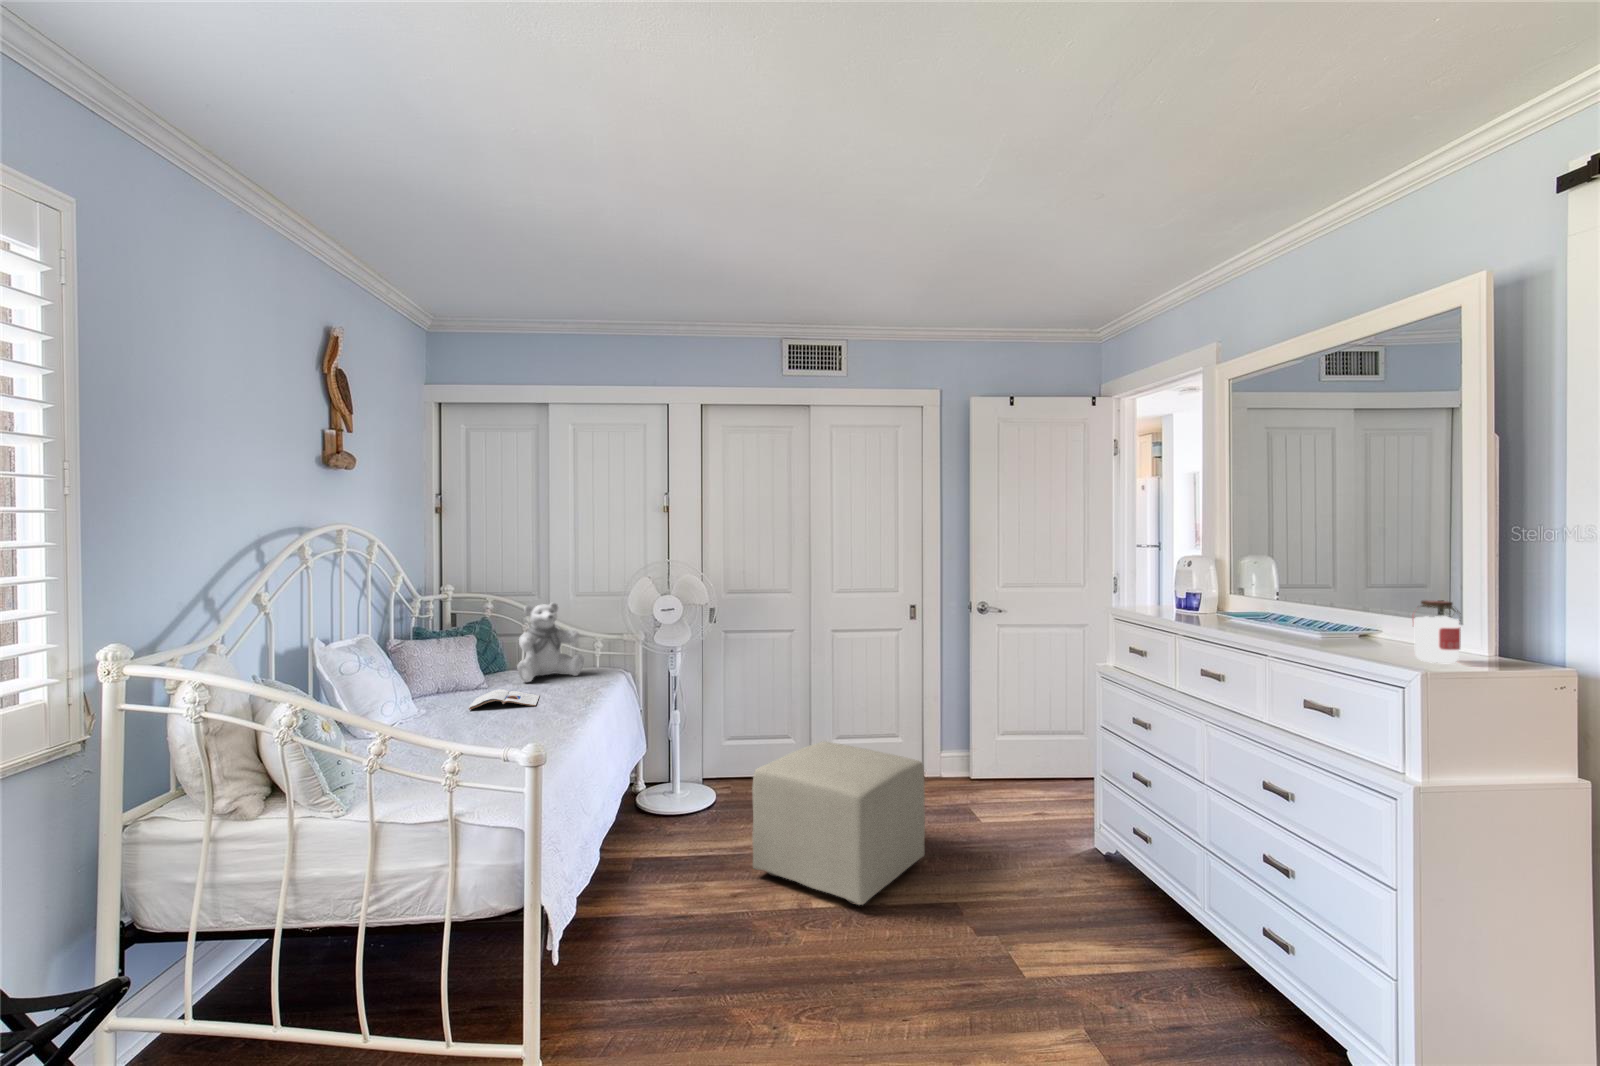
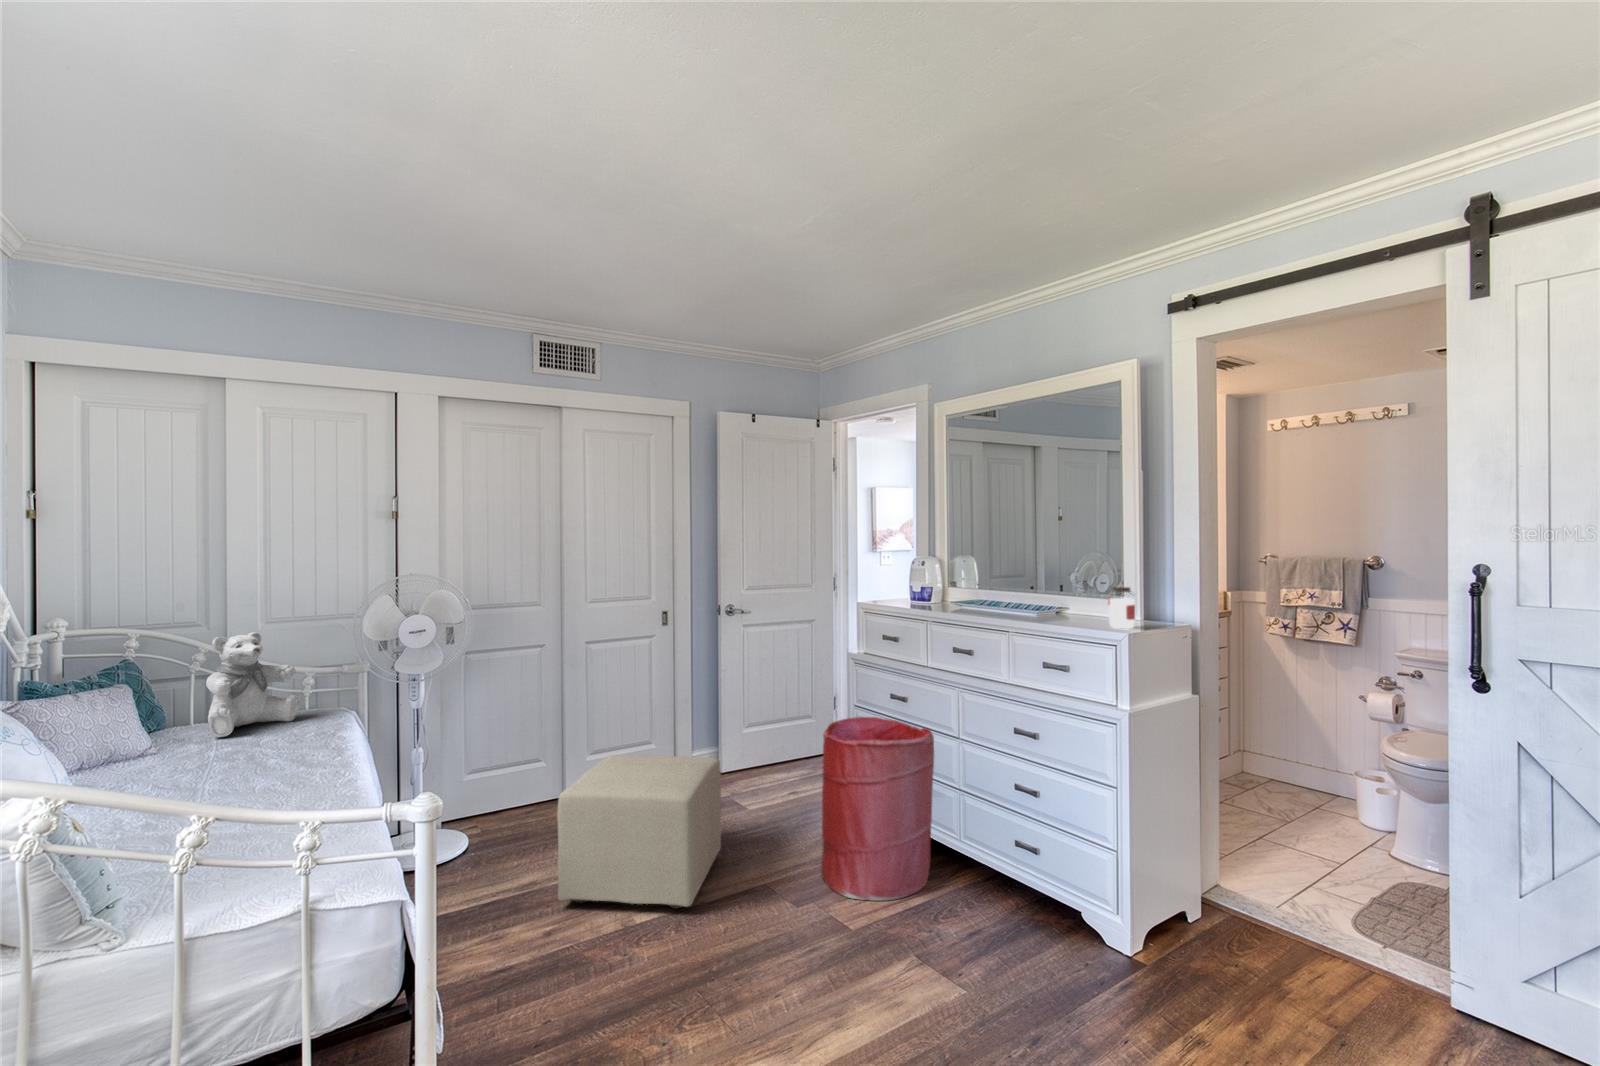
magazine: present [469,689,539,710] -> none [161,749,270,782]
laundry hamper: none [1021,738,1167,961] -> present [821,717,934,901]

